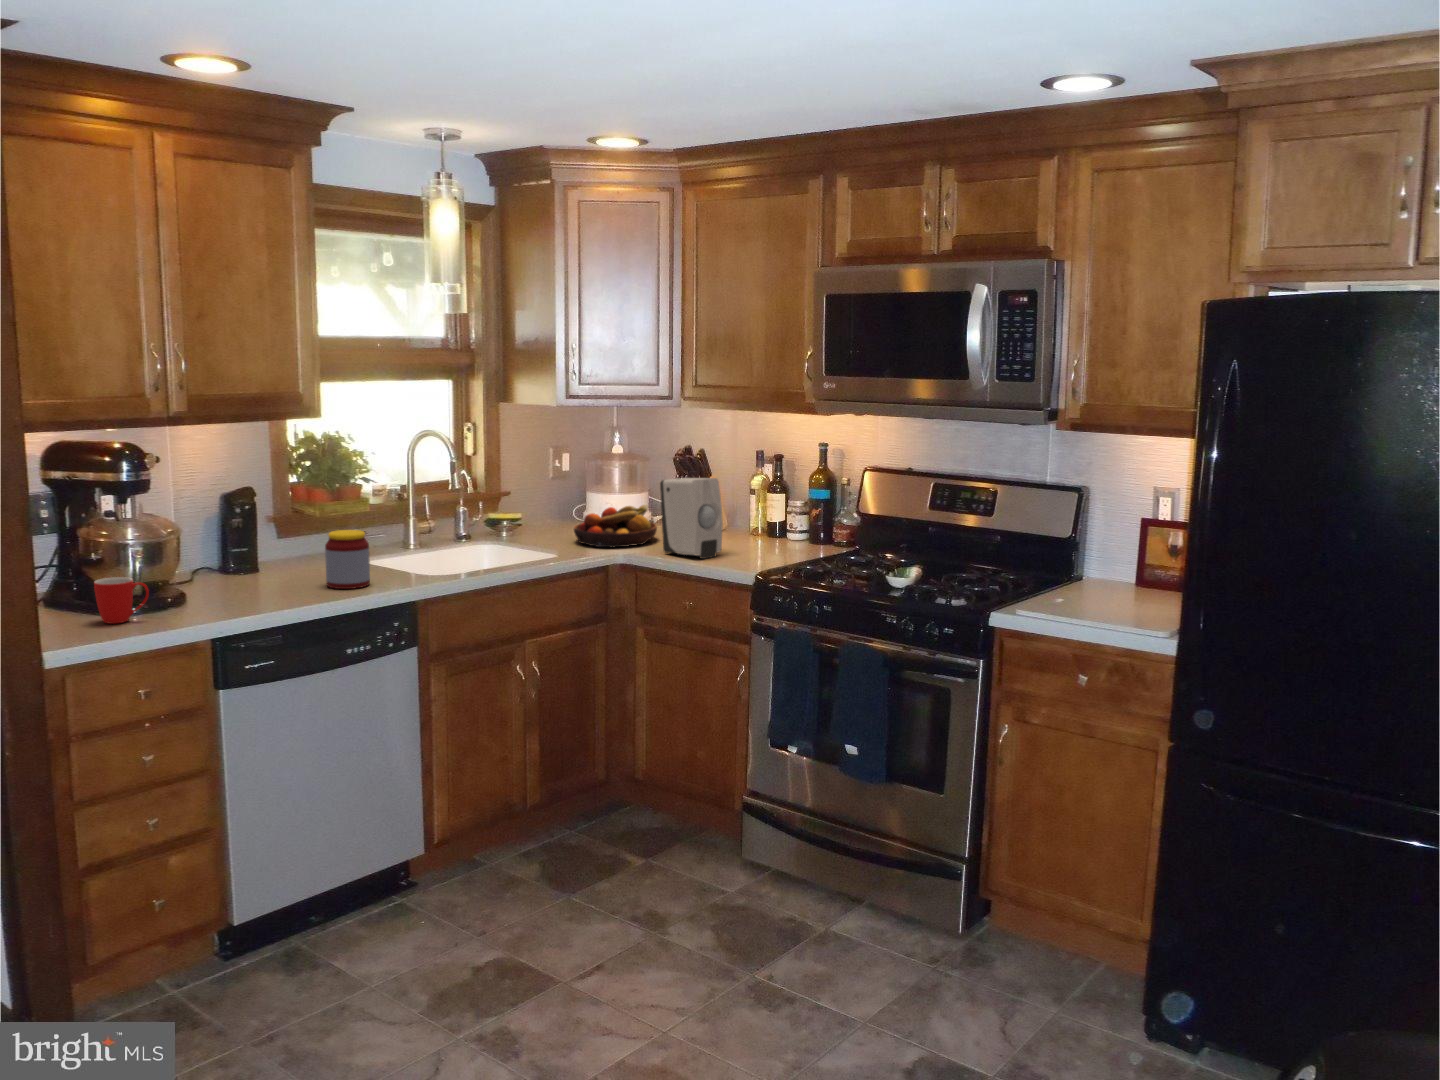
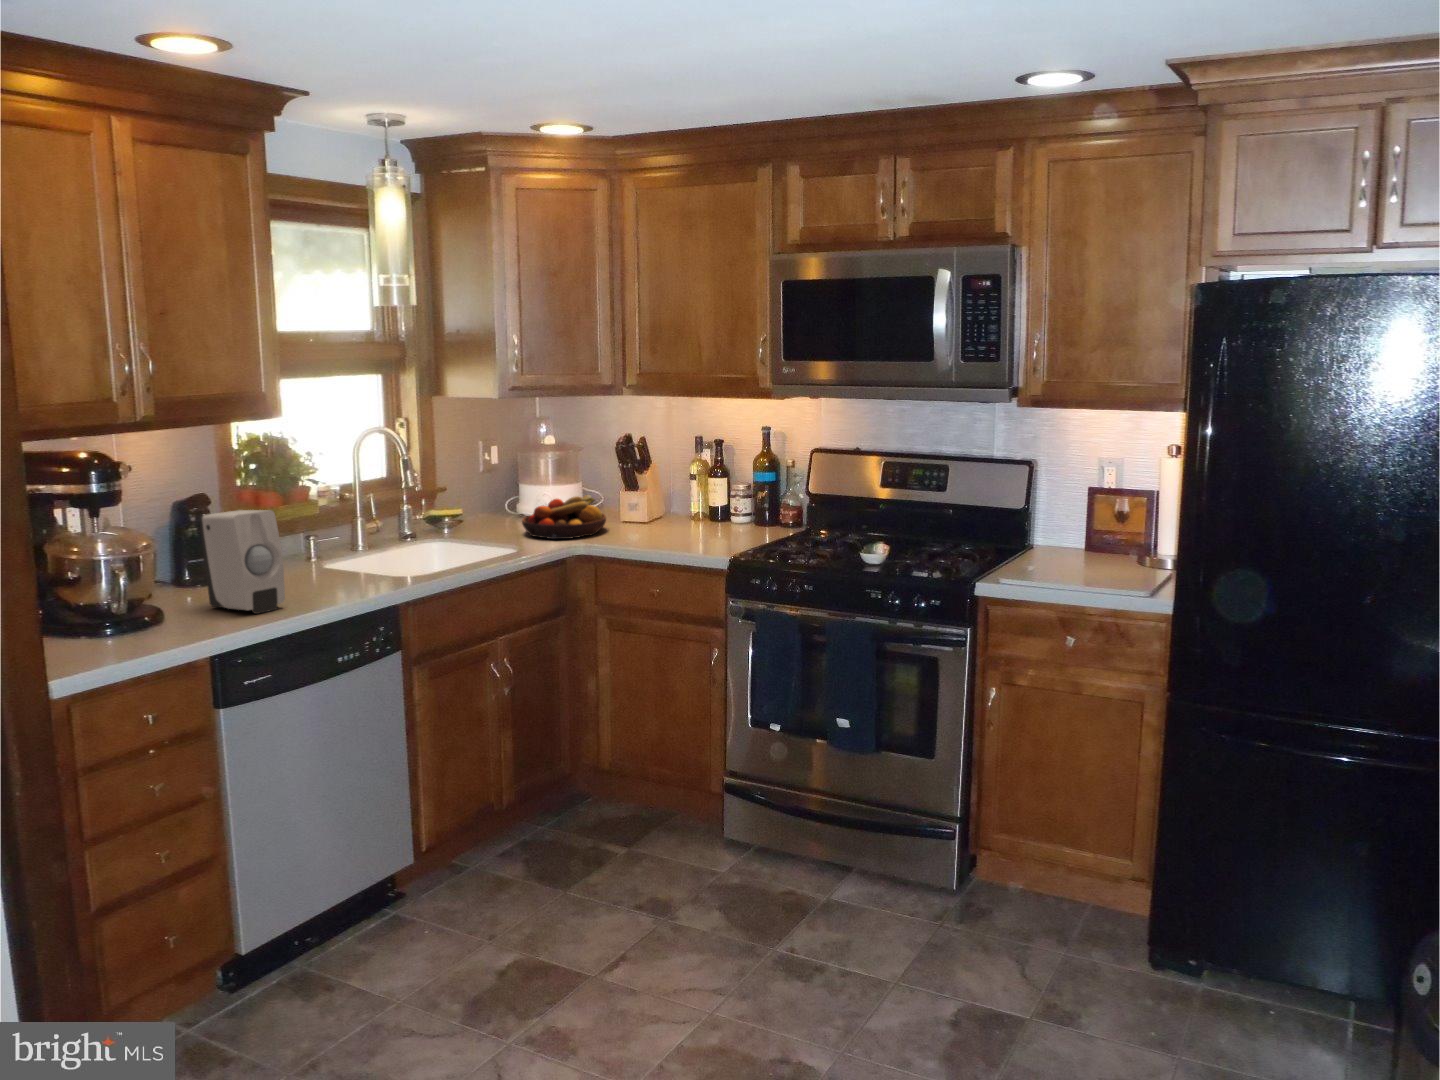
soap dispenser: present [660,478,723,559] -> present [199,510,285,614]
jar: present [325,530,370,589] -> none [300,534,348,596]
mug: present [94,577,149,624] -> none [77,597,139,647]

